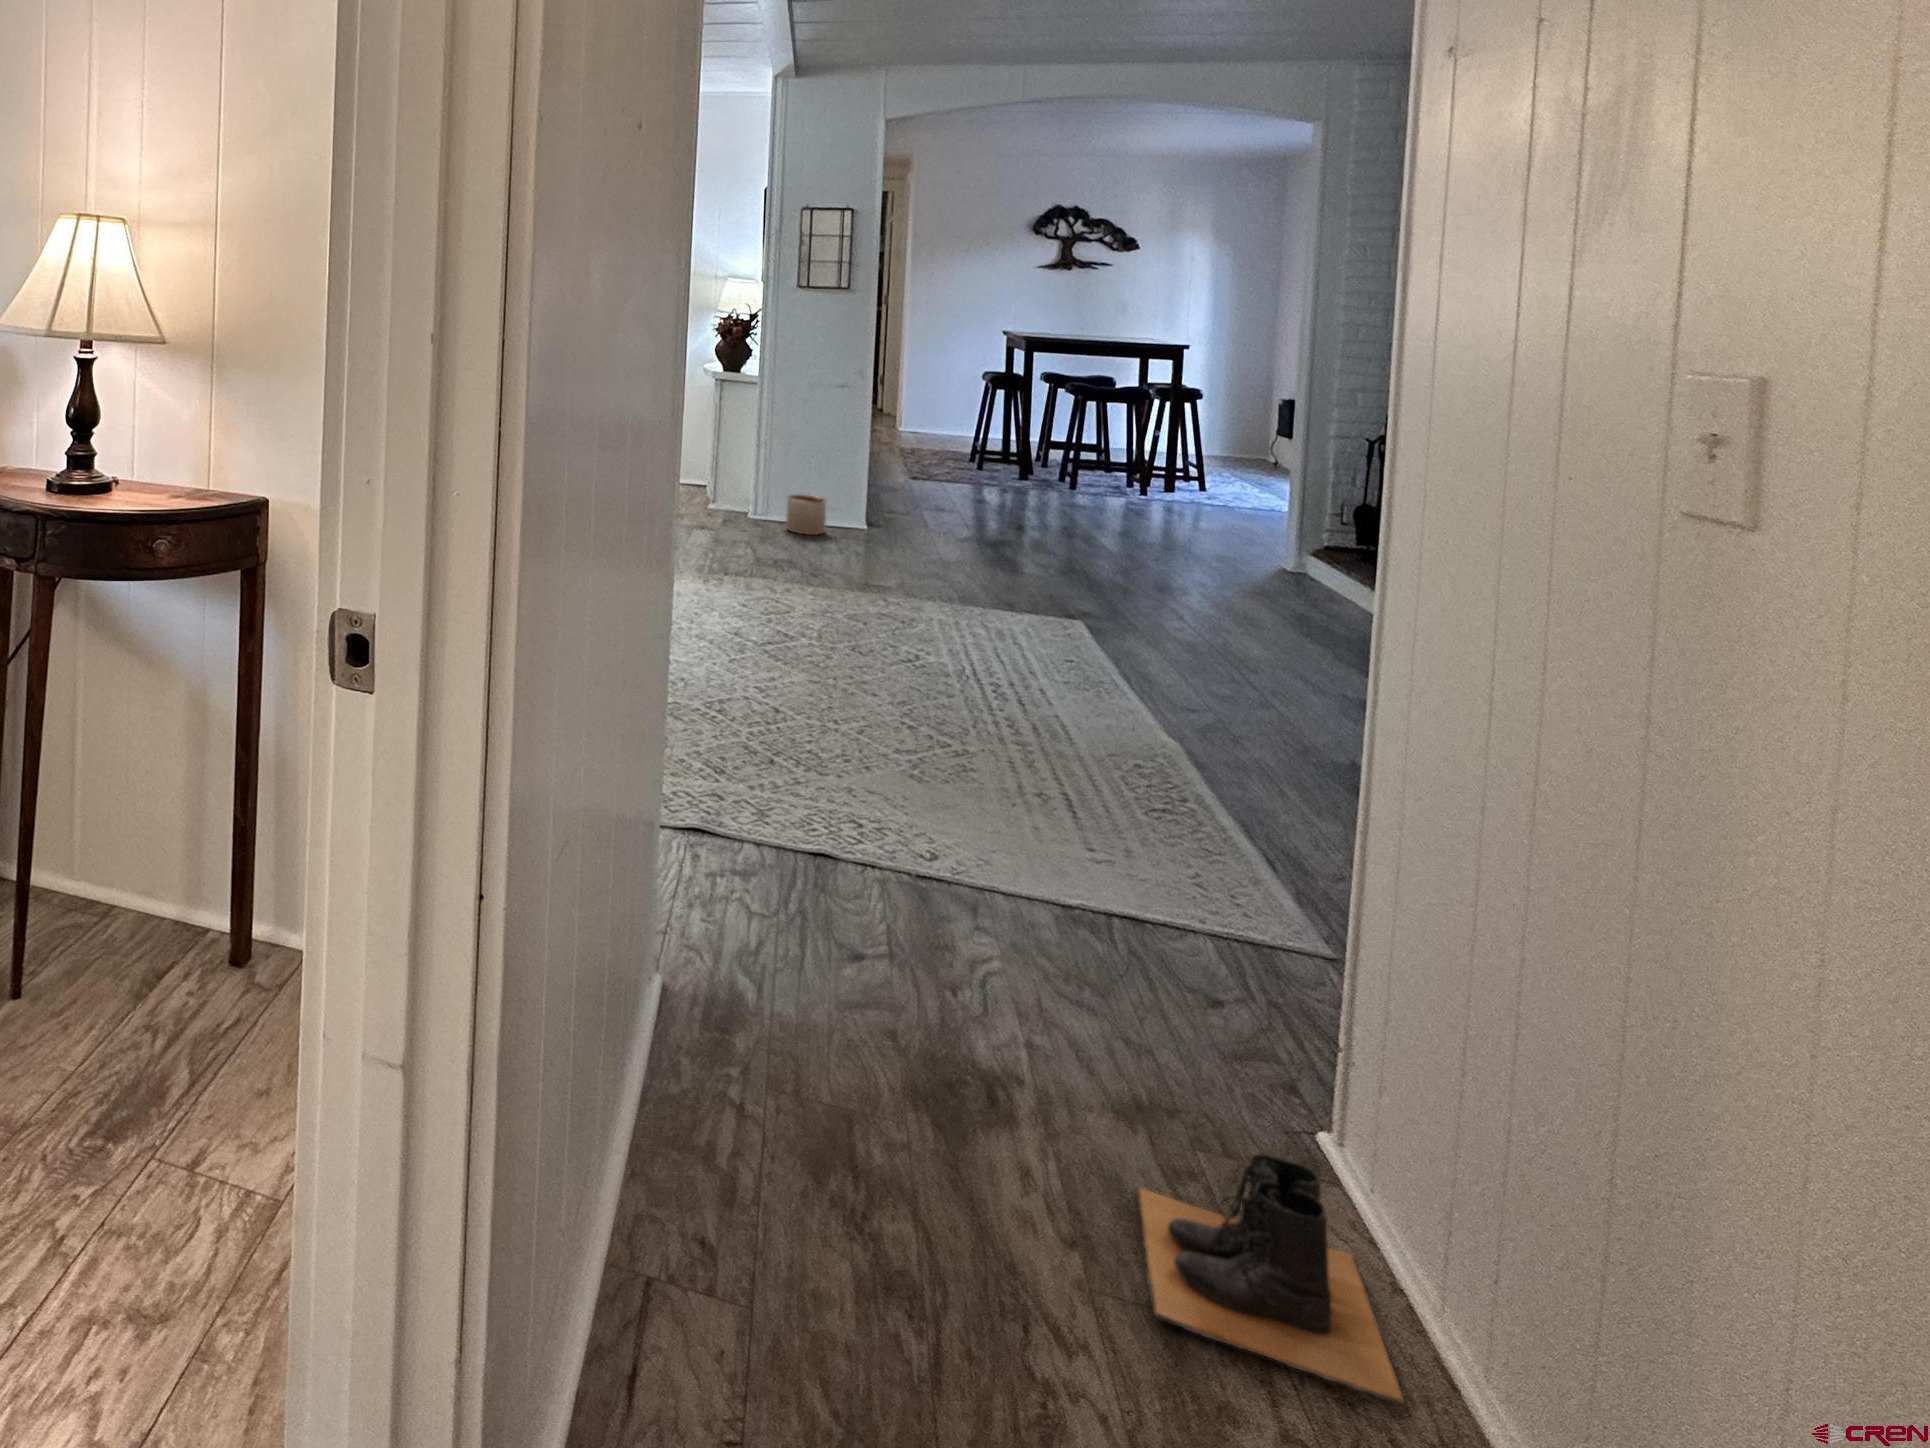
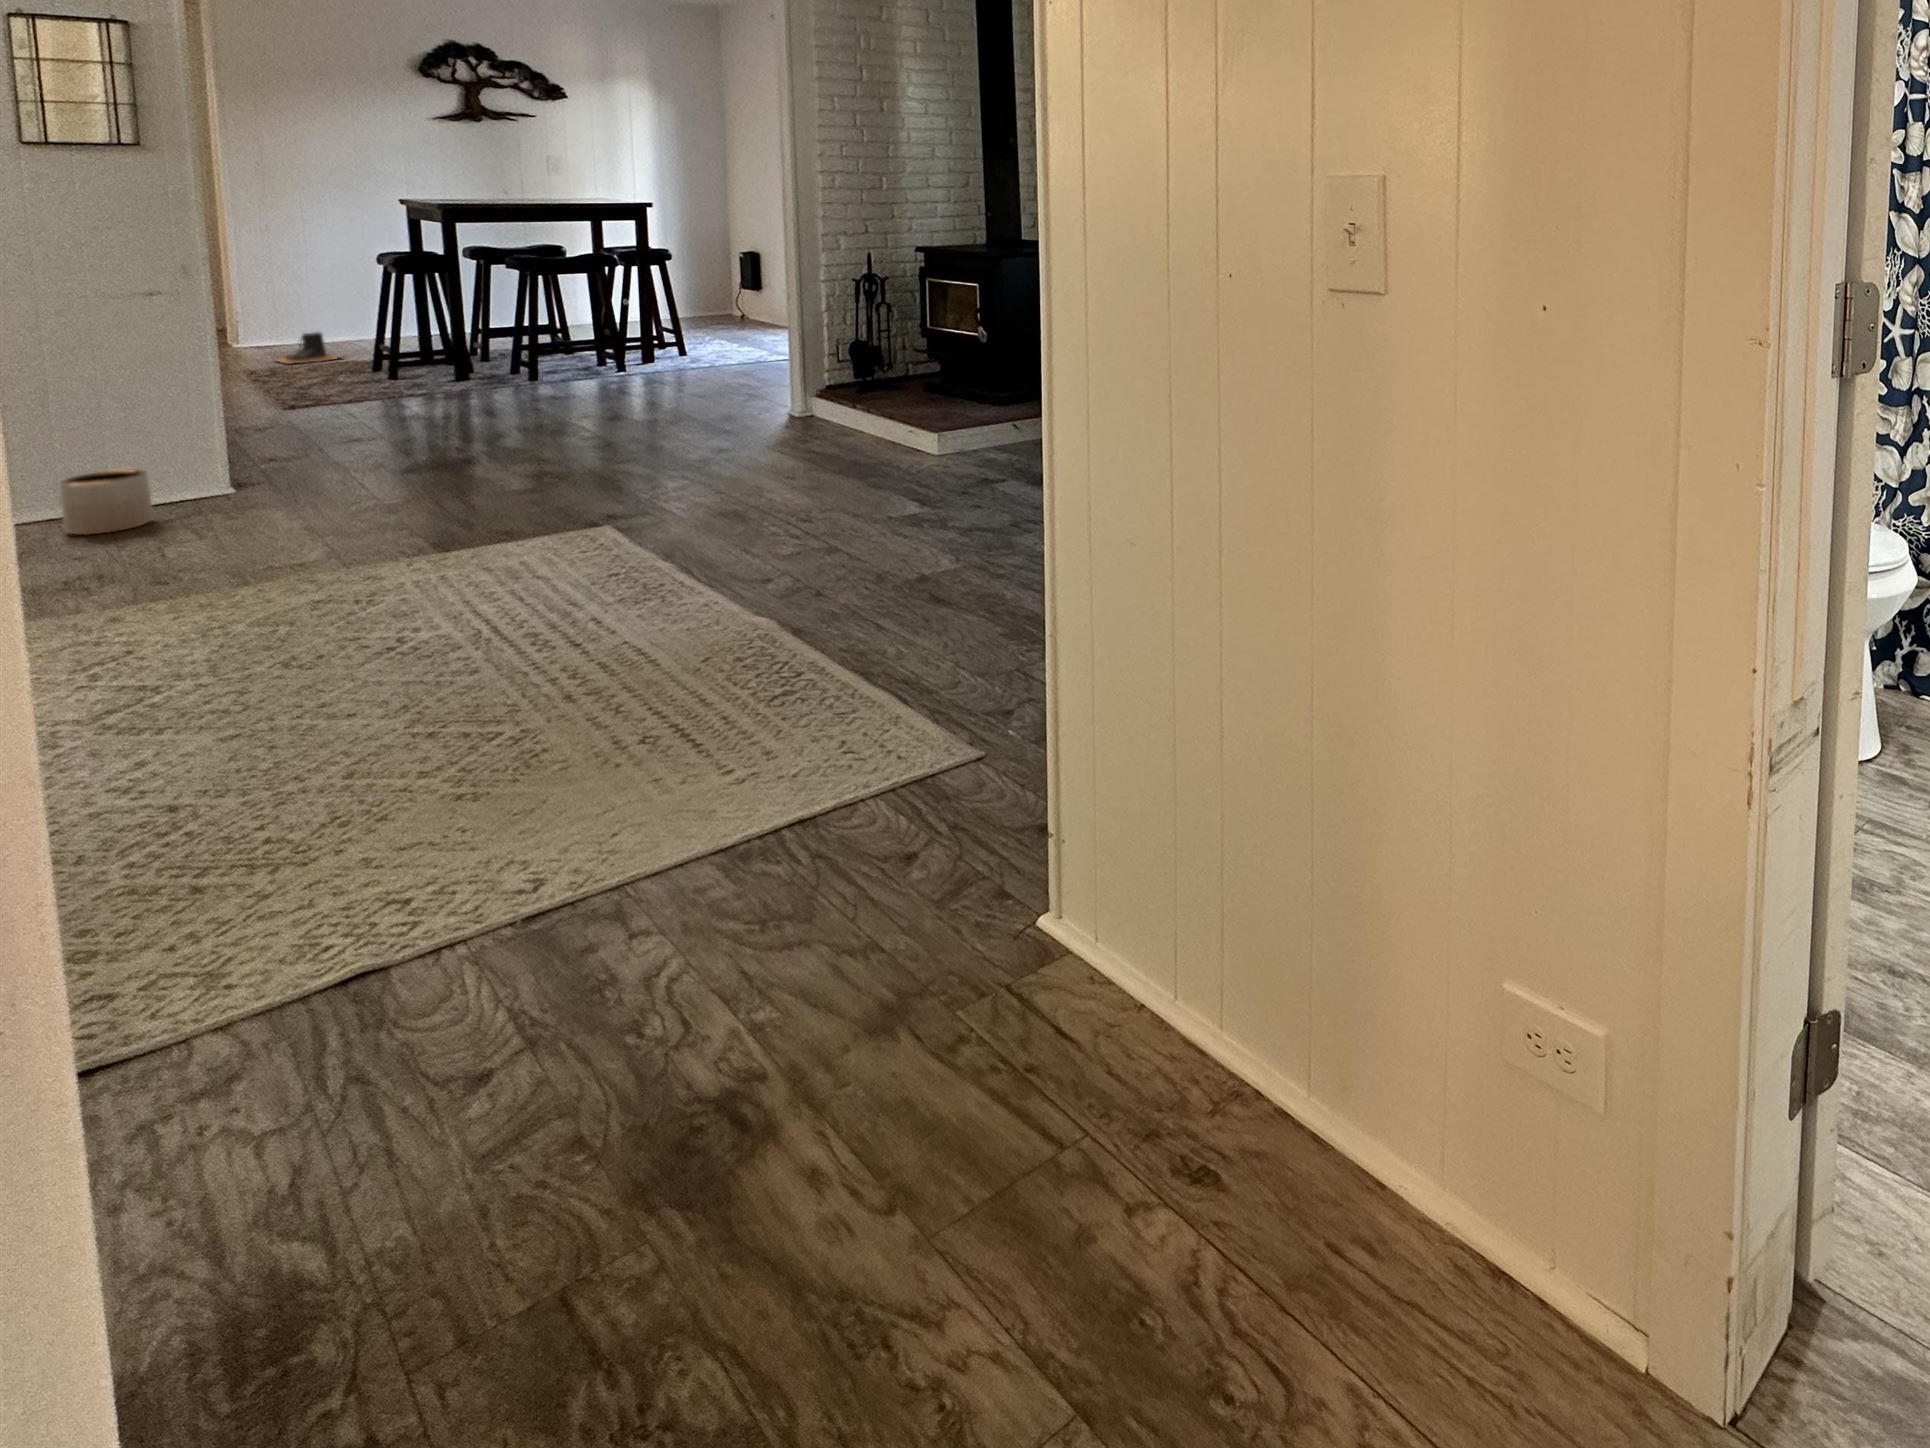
boots: present [1136,1154,1404,1404] -> present [276,332,339,364]

